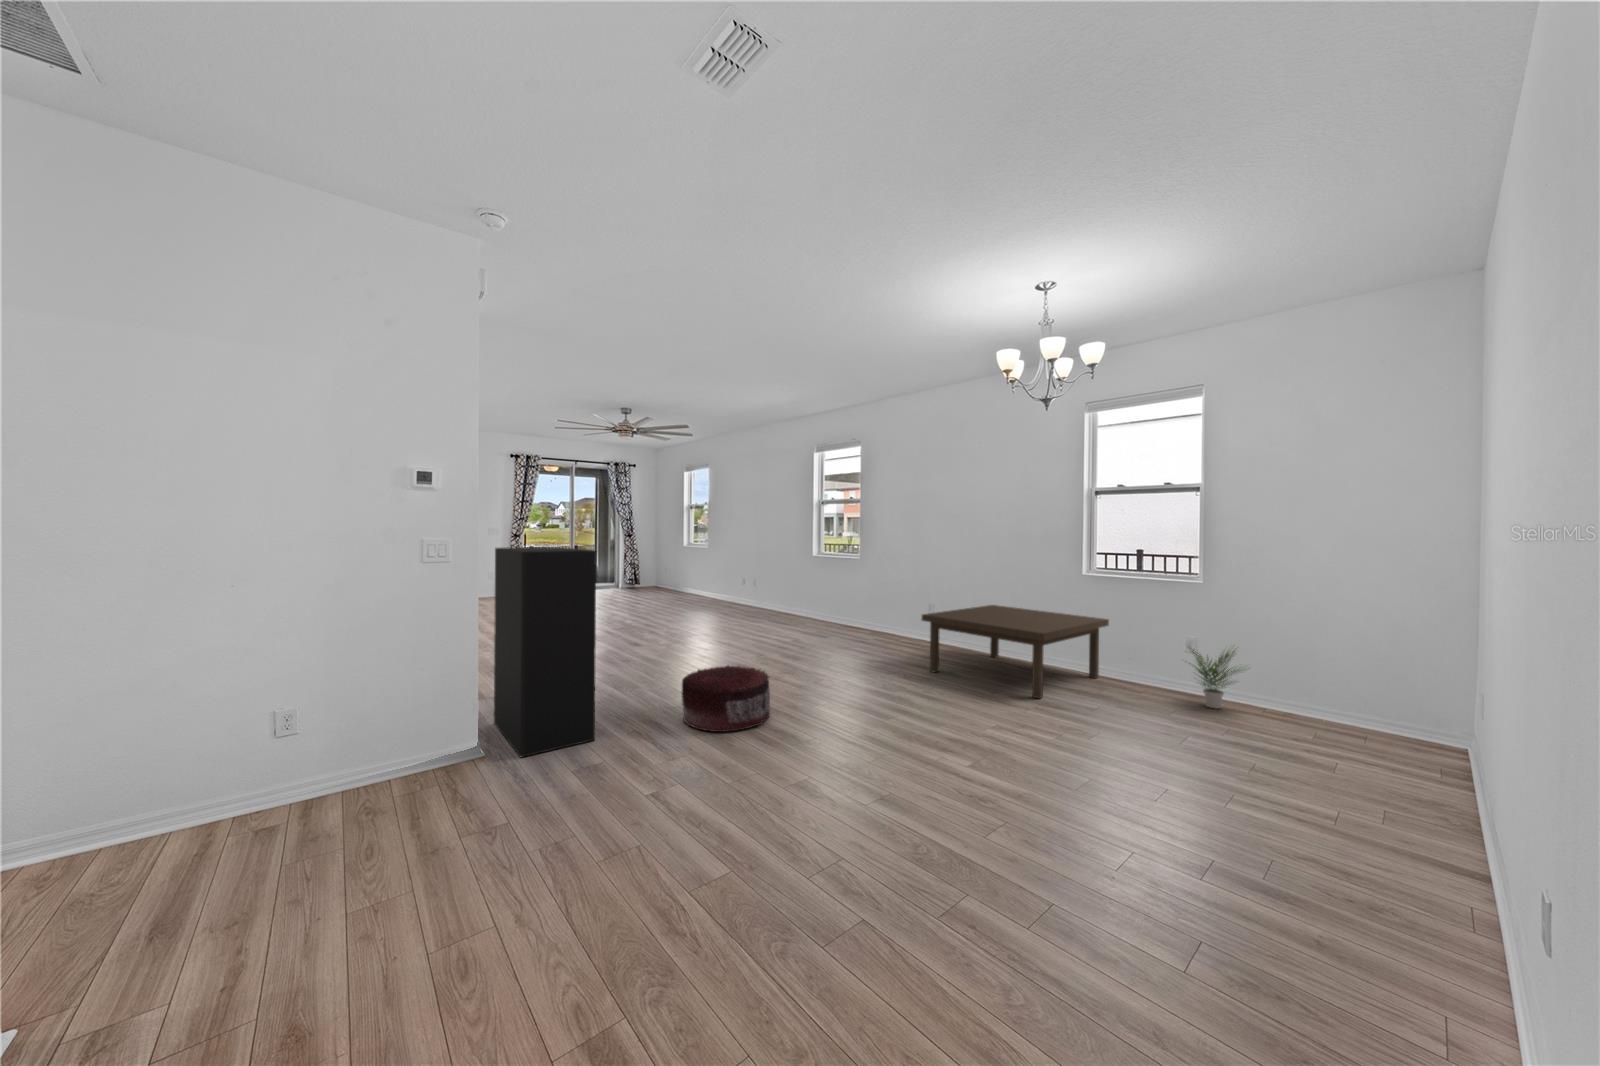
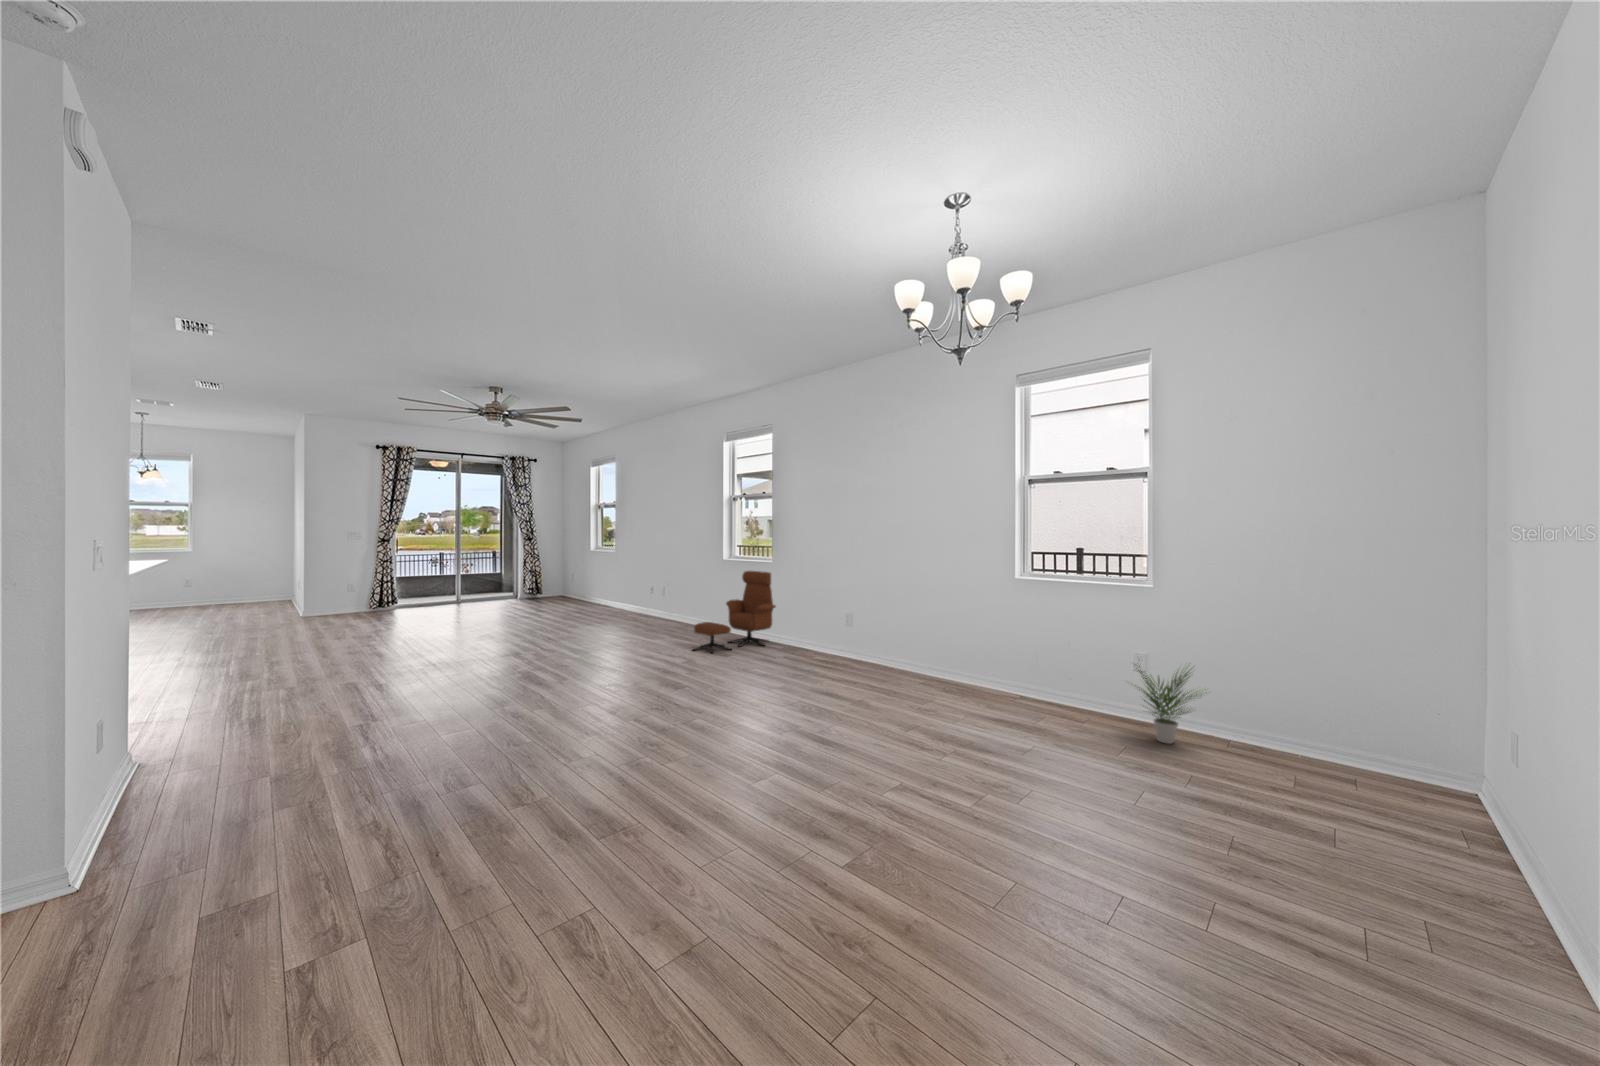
bookshelf: present [494,547,596,757] -> none [152,548,304,868]
lounge chair: none [795,565,865,634] -> present [693,571,776,653]
coffee table: present [922,605,1109,698] -> none [821,616,1045,736]
pouf: present [682,665,770,732] -> none [455,704,591,806]

